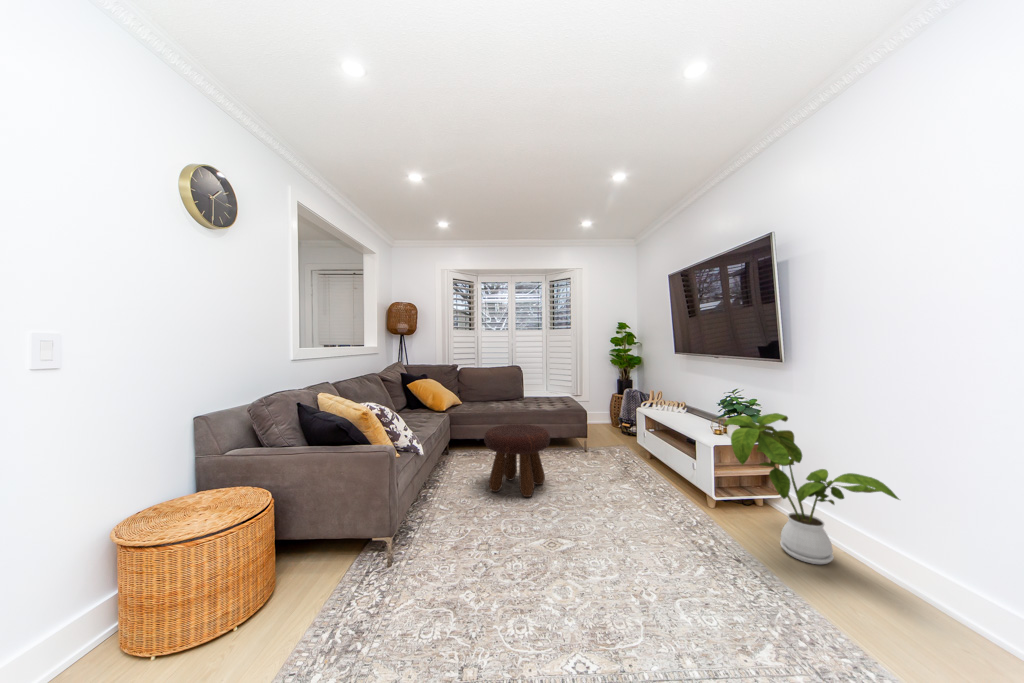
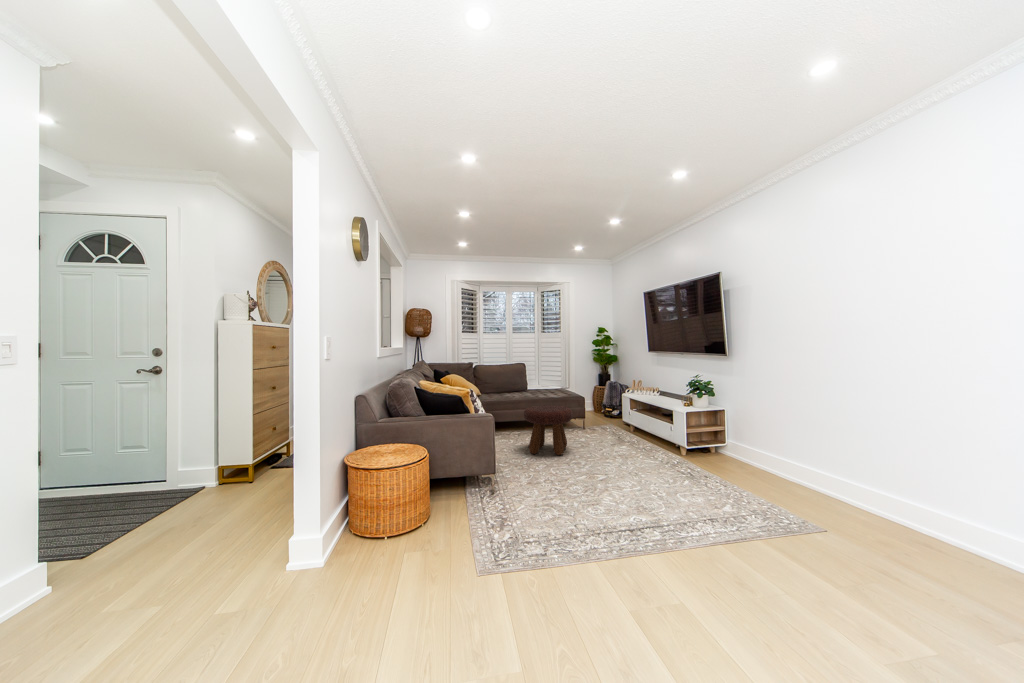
house plant: present [723,413,899,564] -> none [694,386,788,474]

